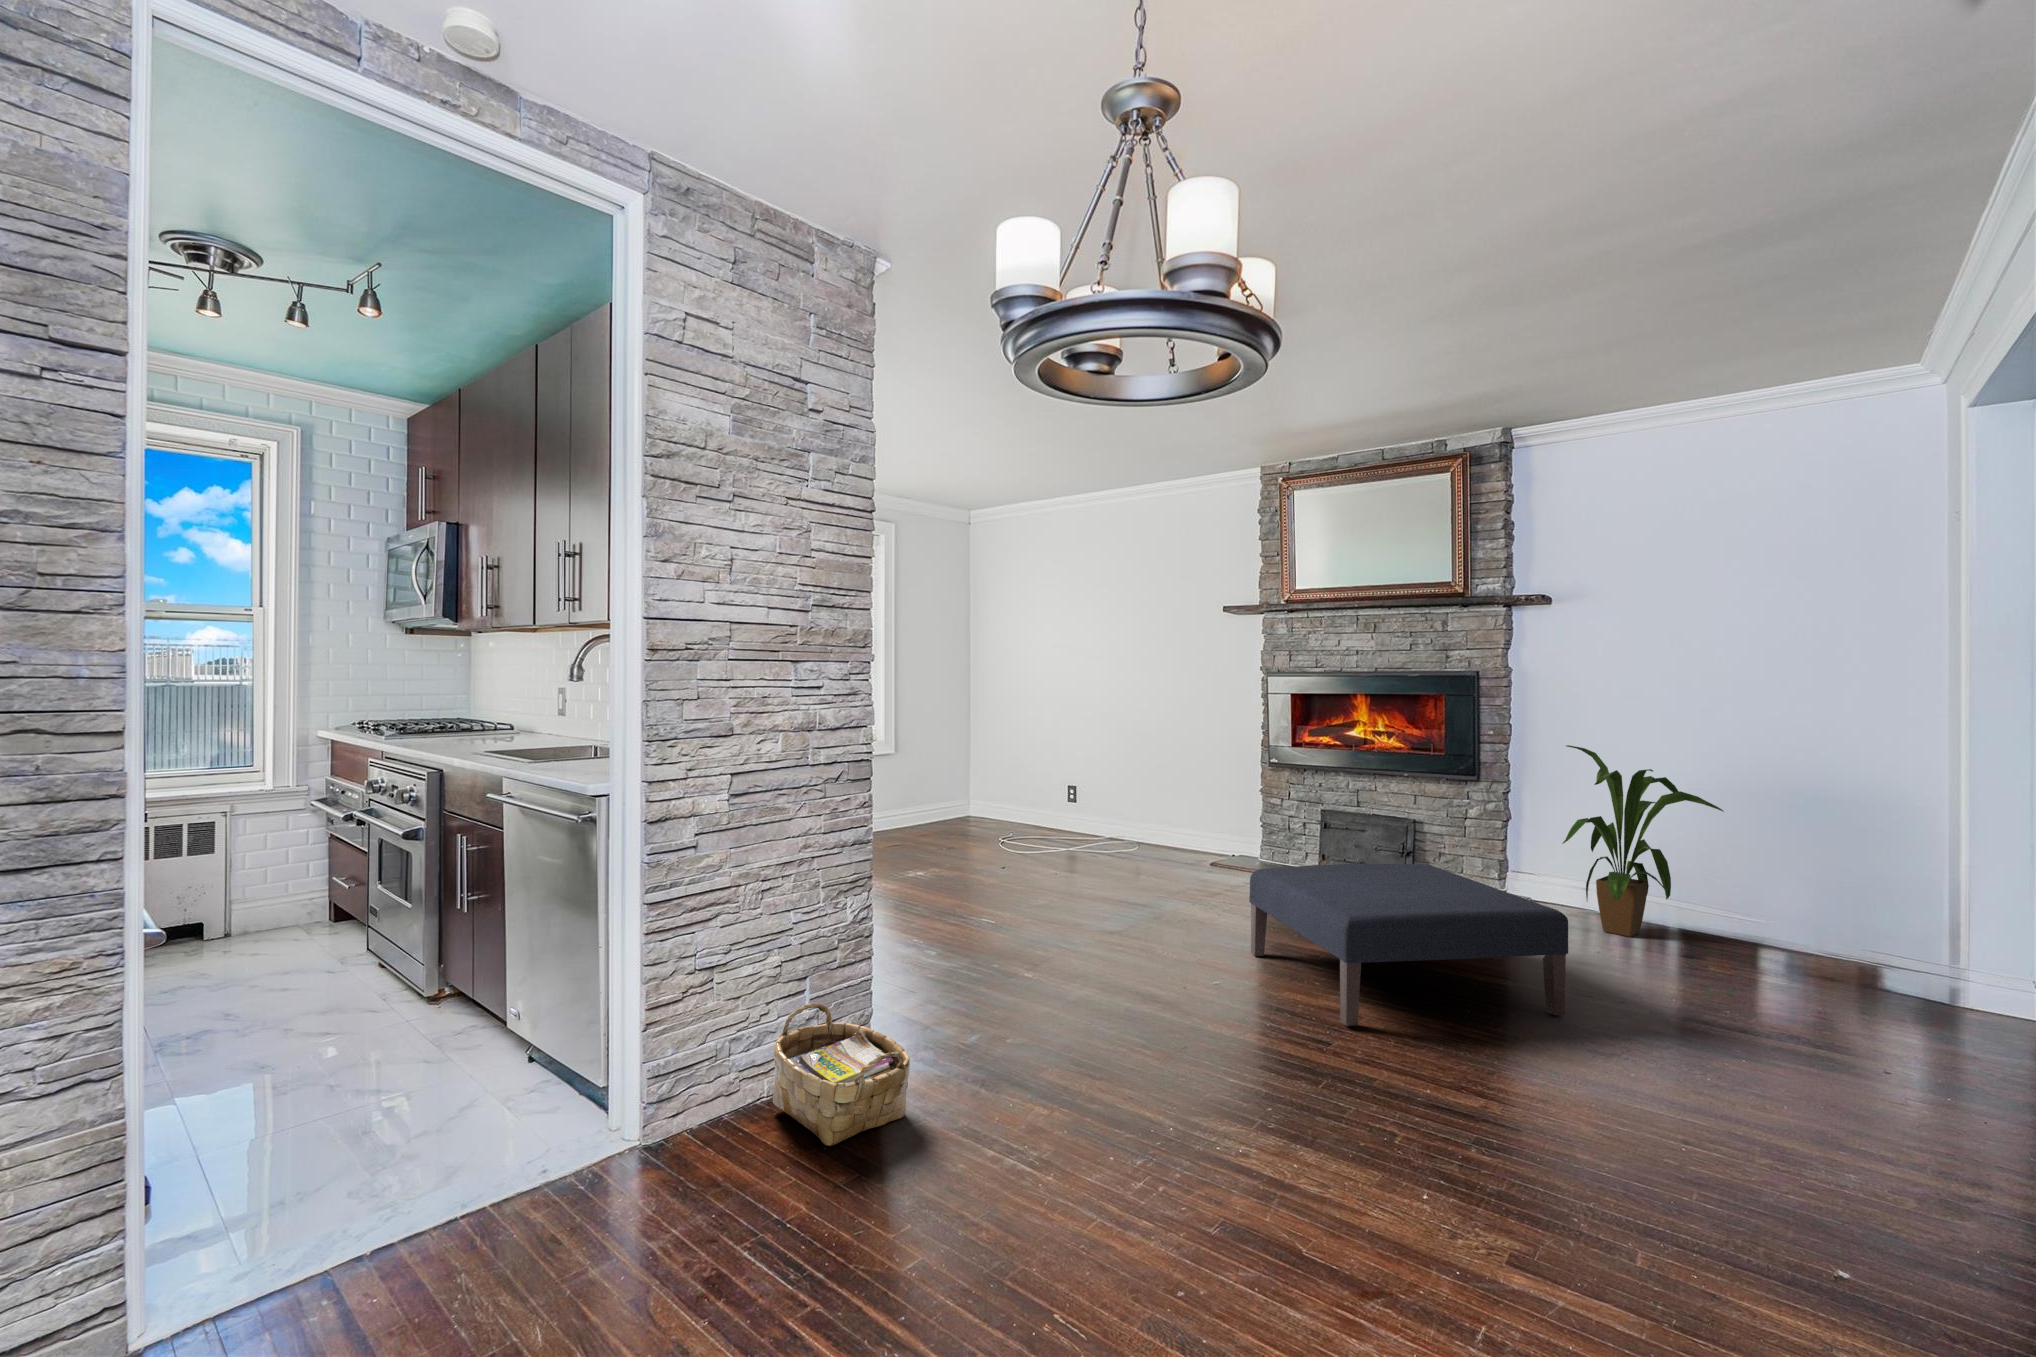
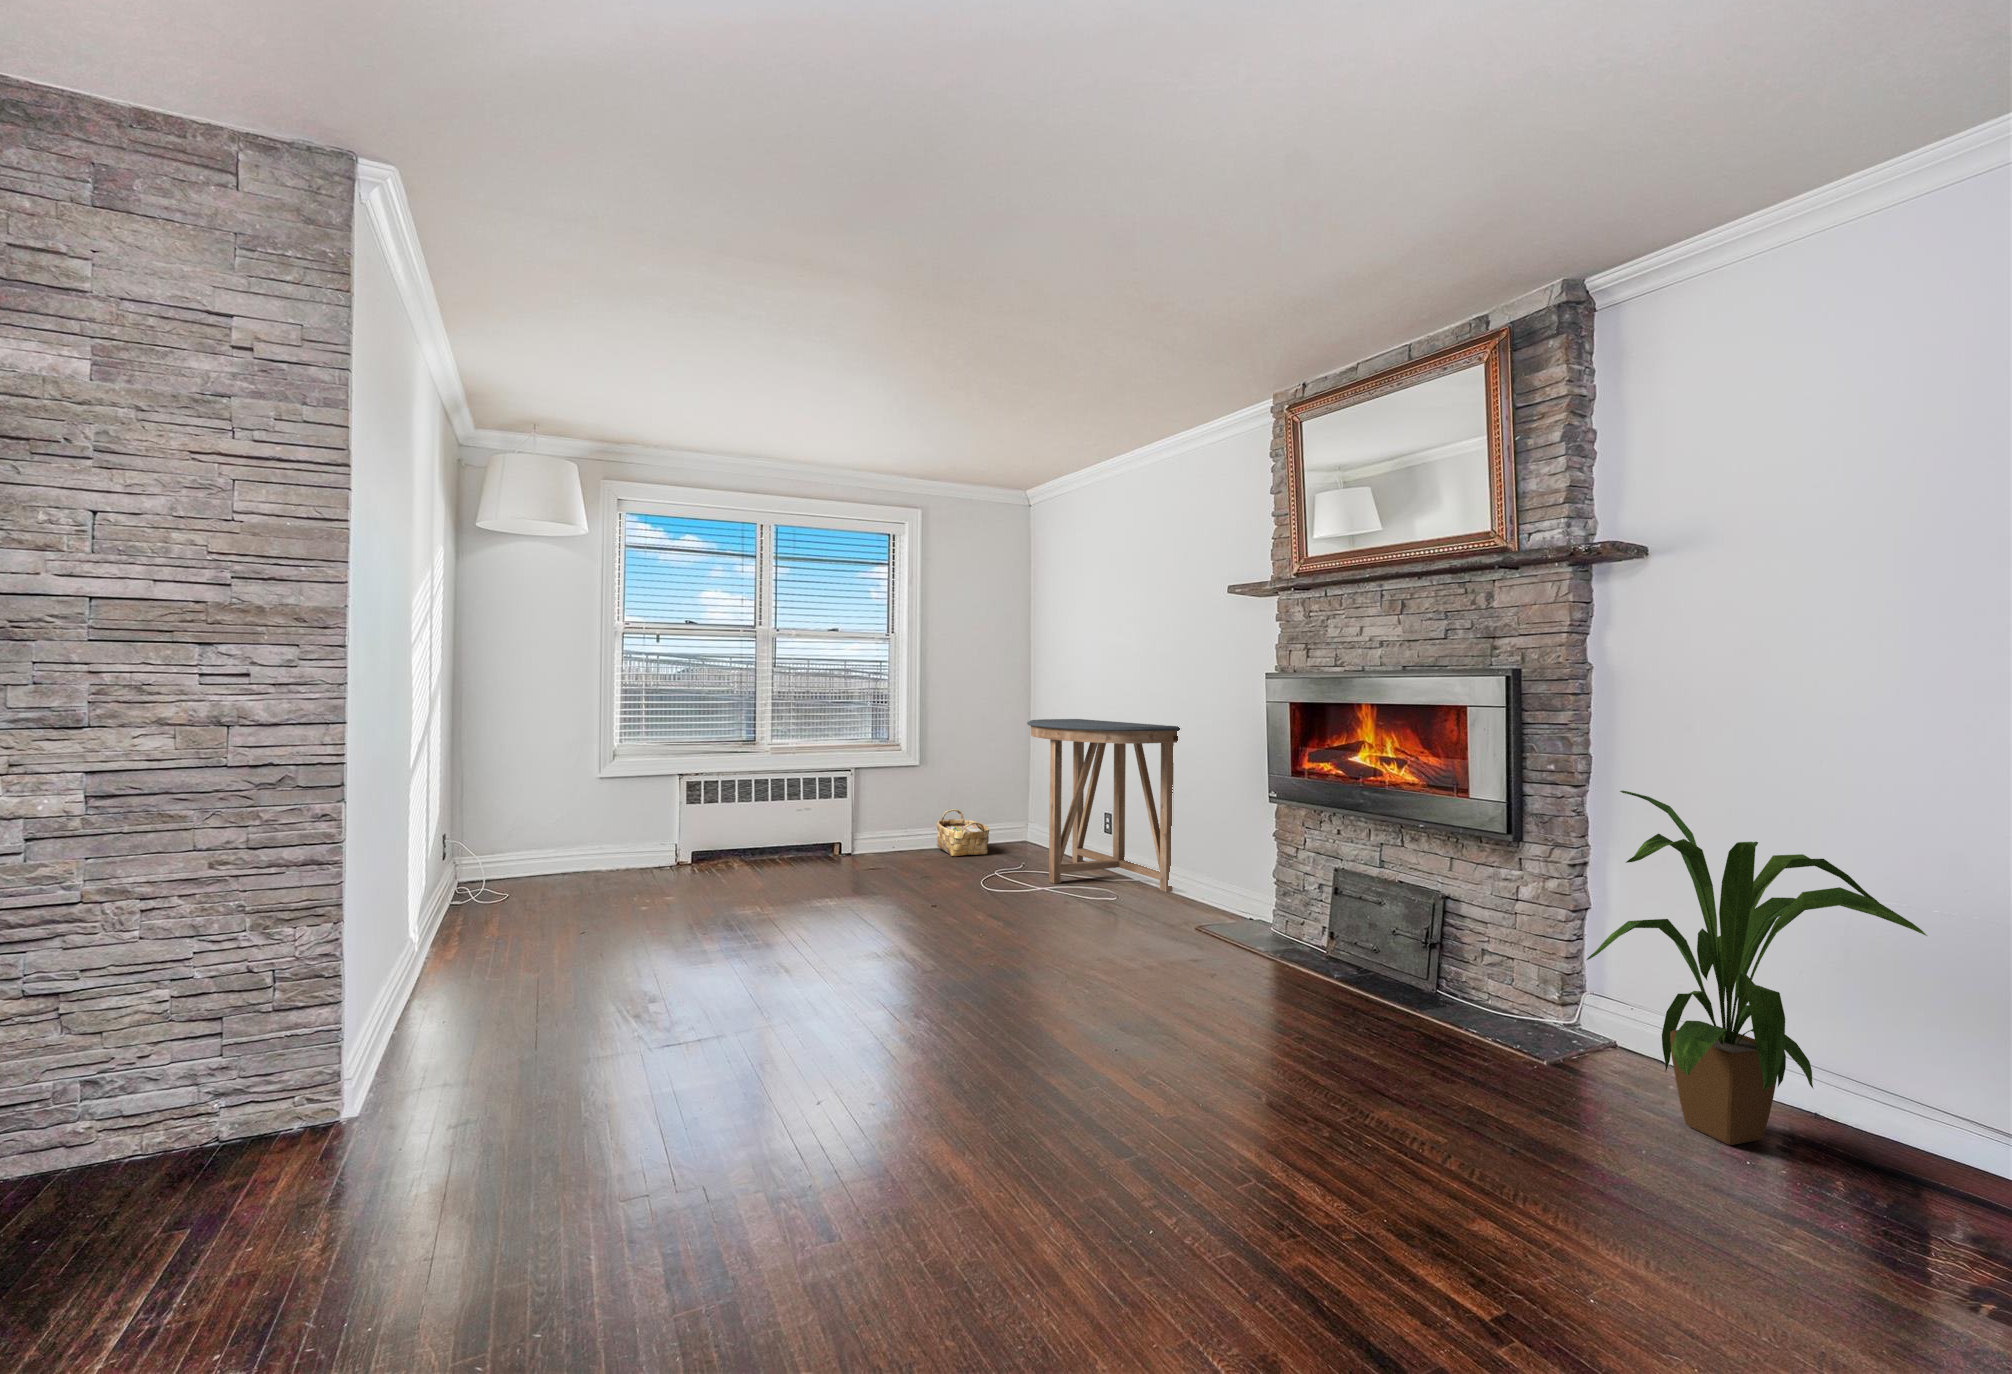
console table: none [1015,708,1159,844] -> present [1027,719,1180,892]
ottoman: present [1249,864,1568,1026] -> none [927,946,1341,1280]
woven basket: present [773,1003,910,1146] -> present [937,809,989,856]

